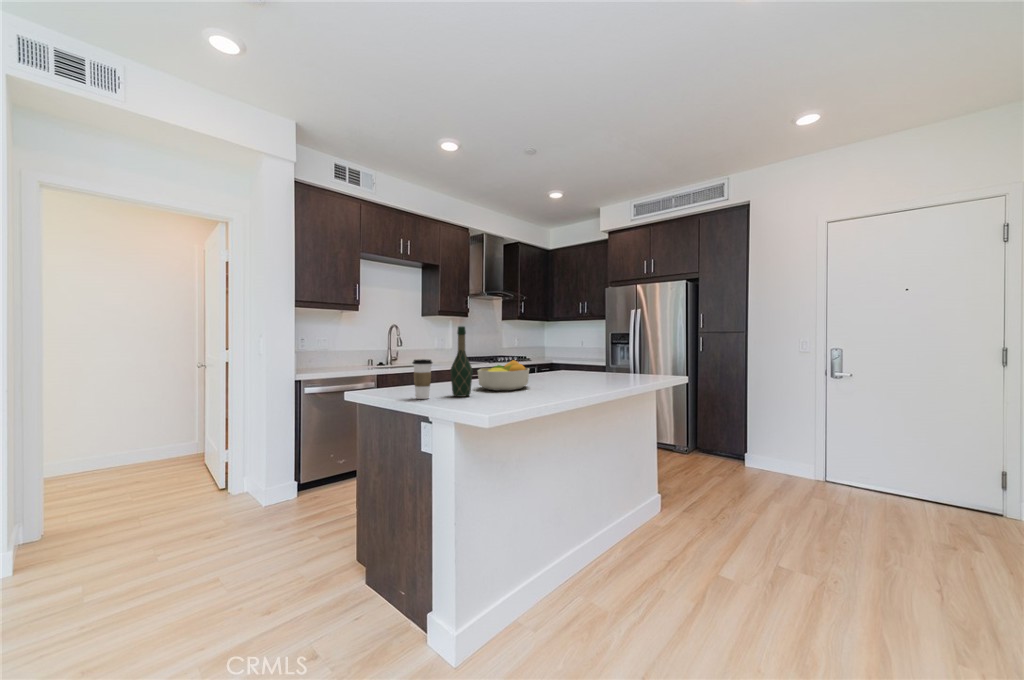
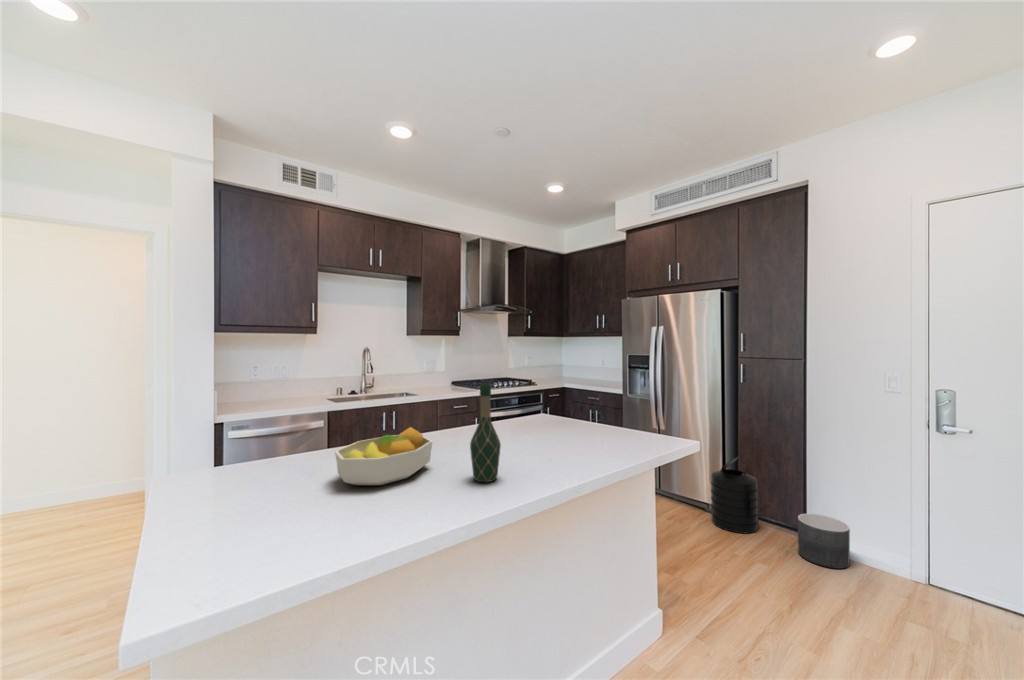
wine bottle: present [450,326,473,397] -> present [470,383,501,482]
coffee cup: present [413,359,432,399] -> none [175,448,217,520]
trash can: none [679,407,713,464] -> present [711,456,758,533]
planter: none [742,444,776,478] -> present [798,514,850,569]

